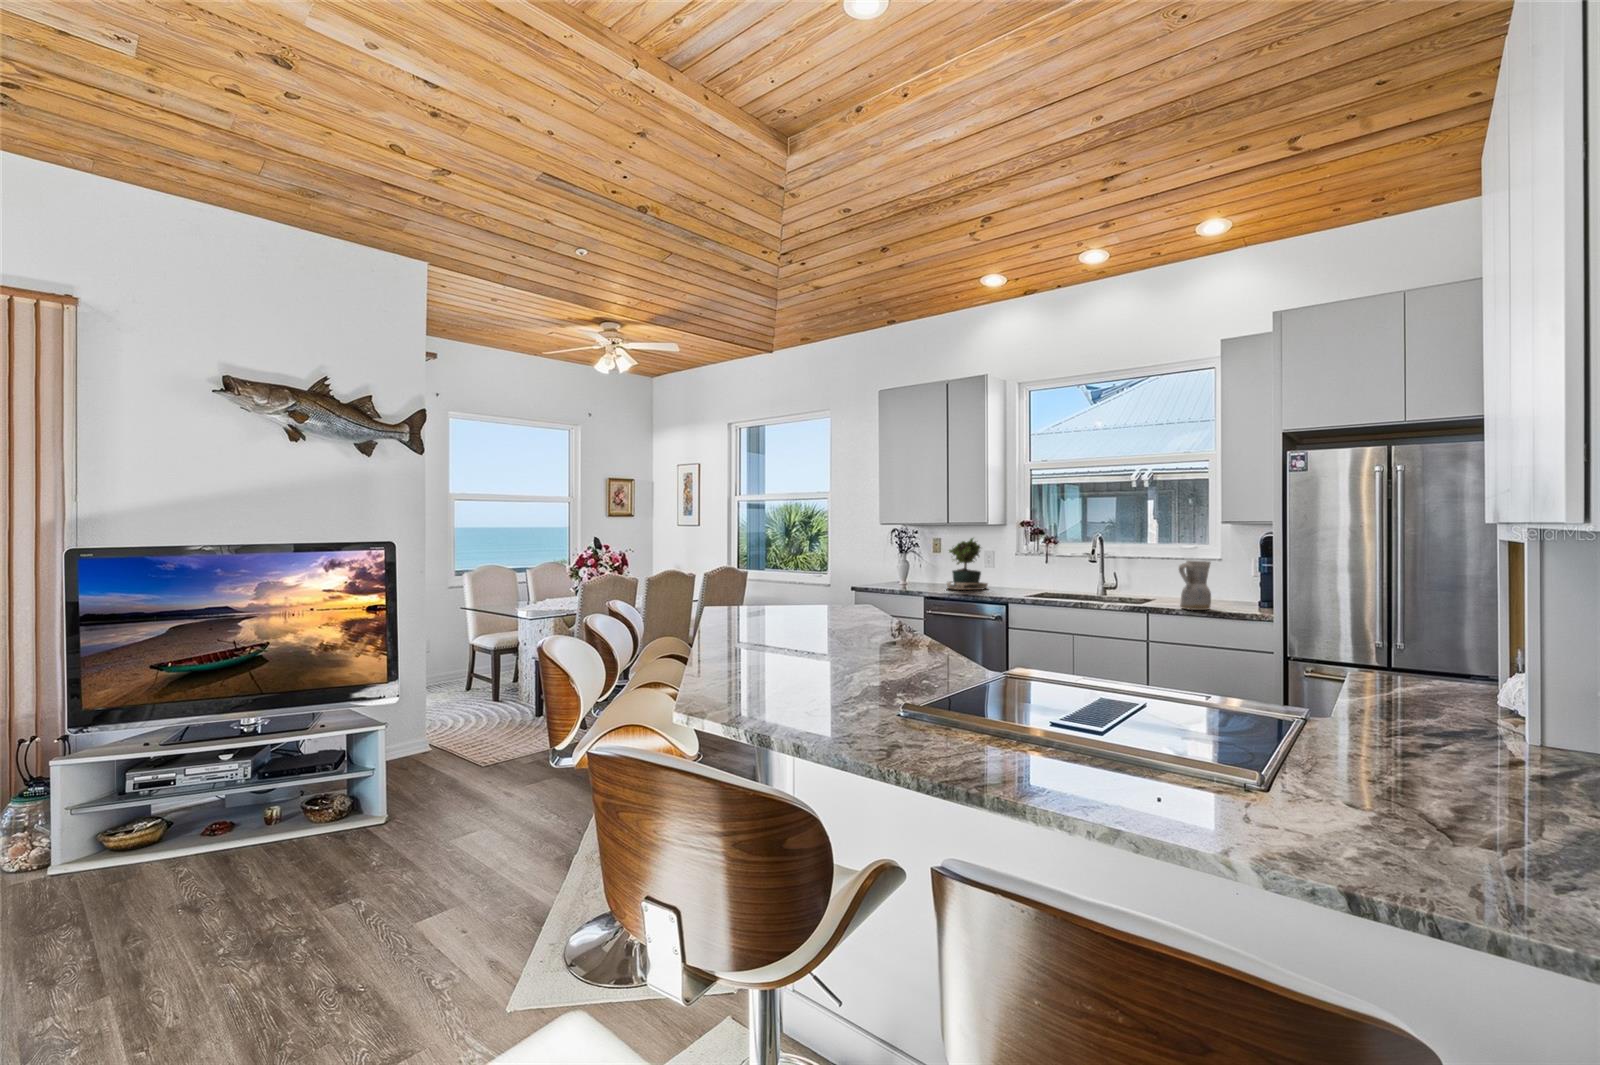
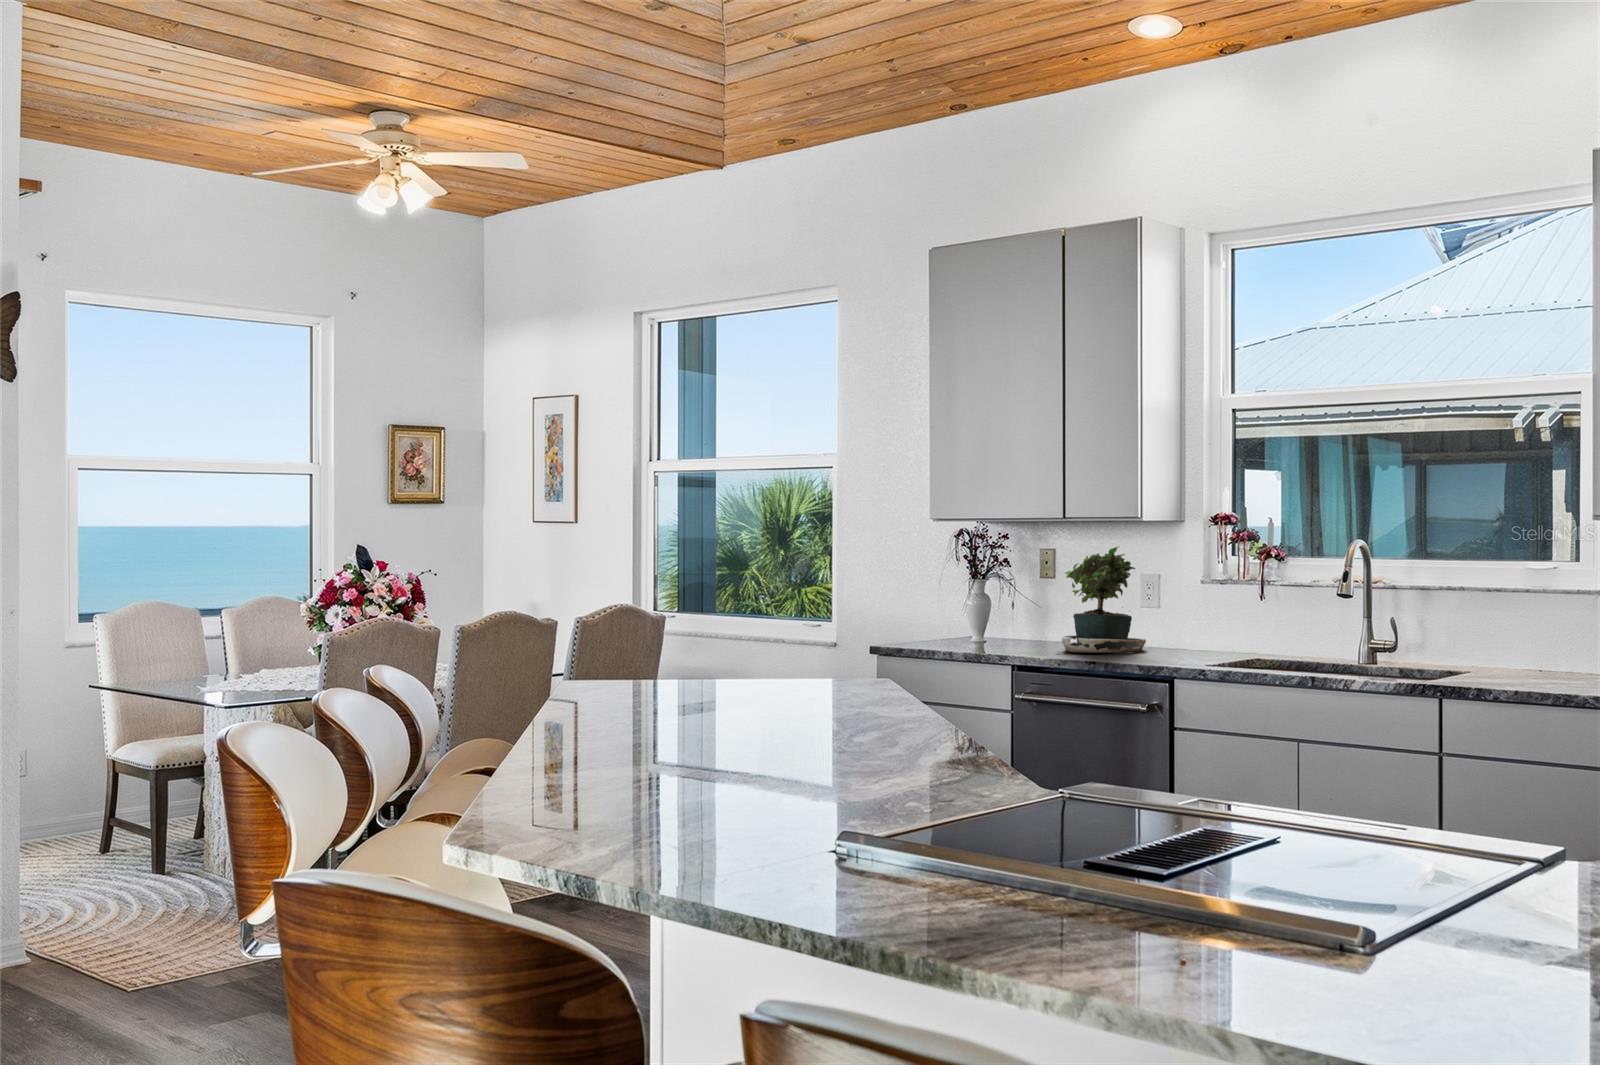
ceramic pitcher: present [1179,560,1211,610] -> none [1495,592,1559,691]

